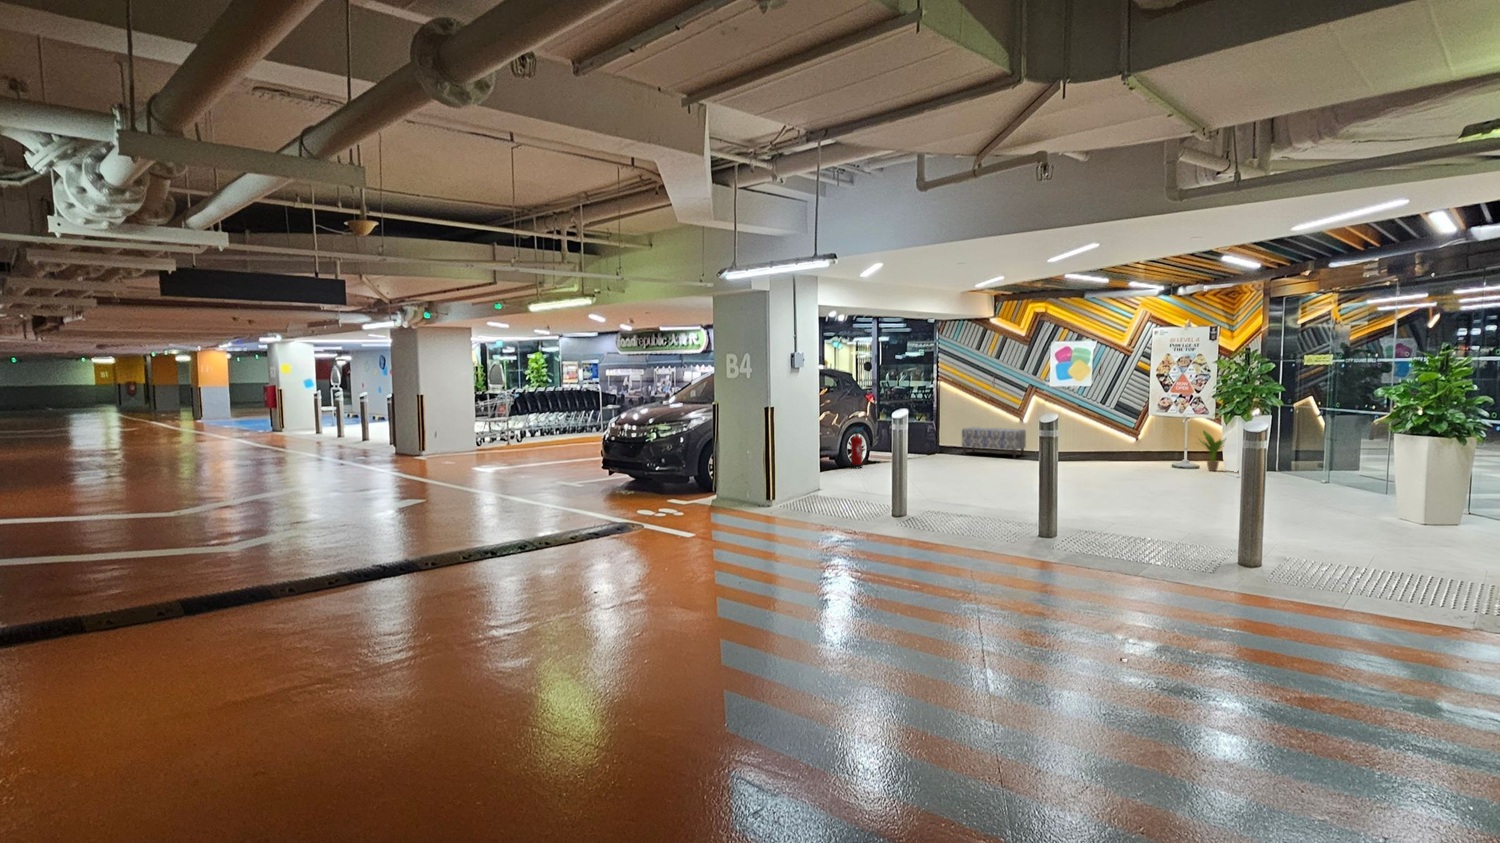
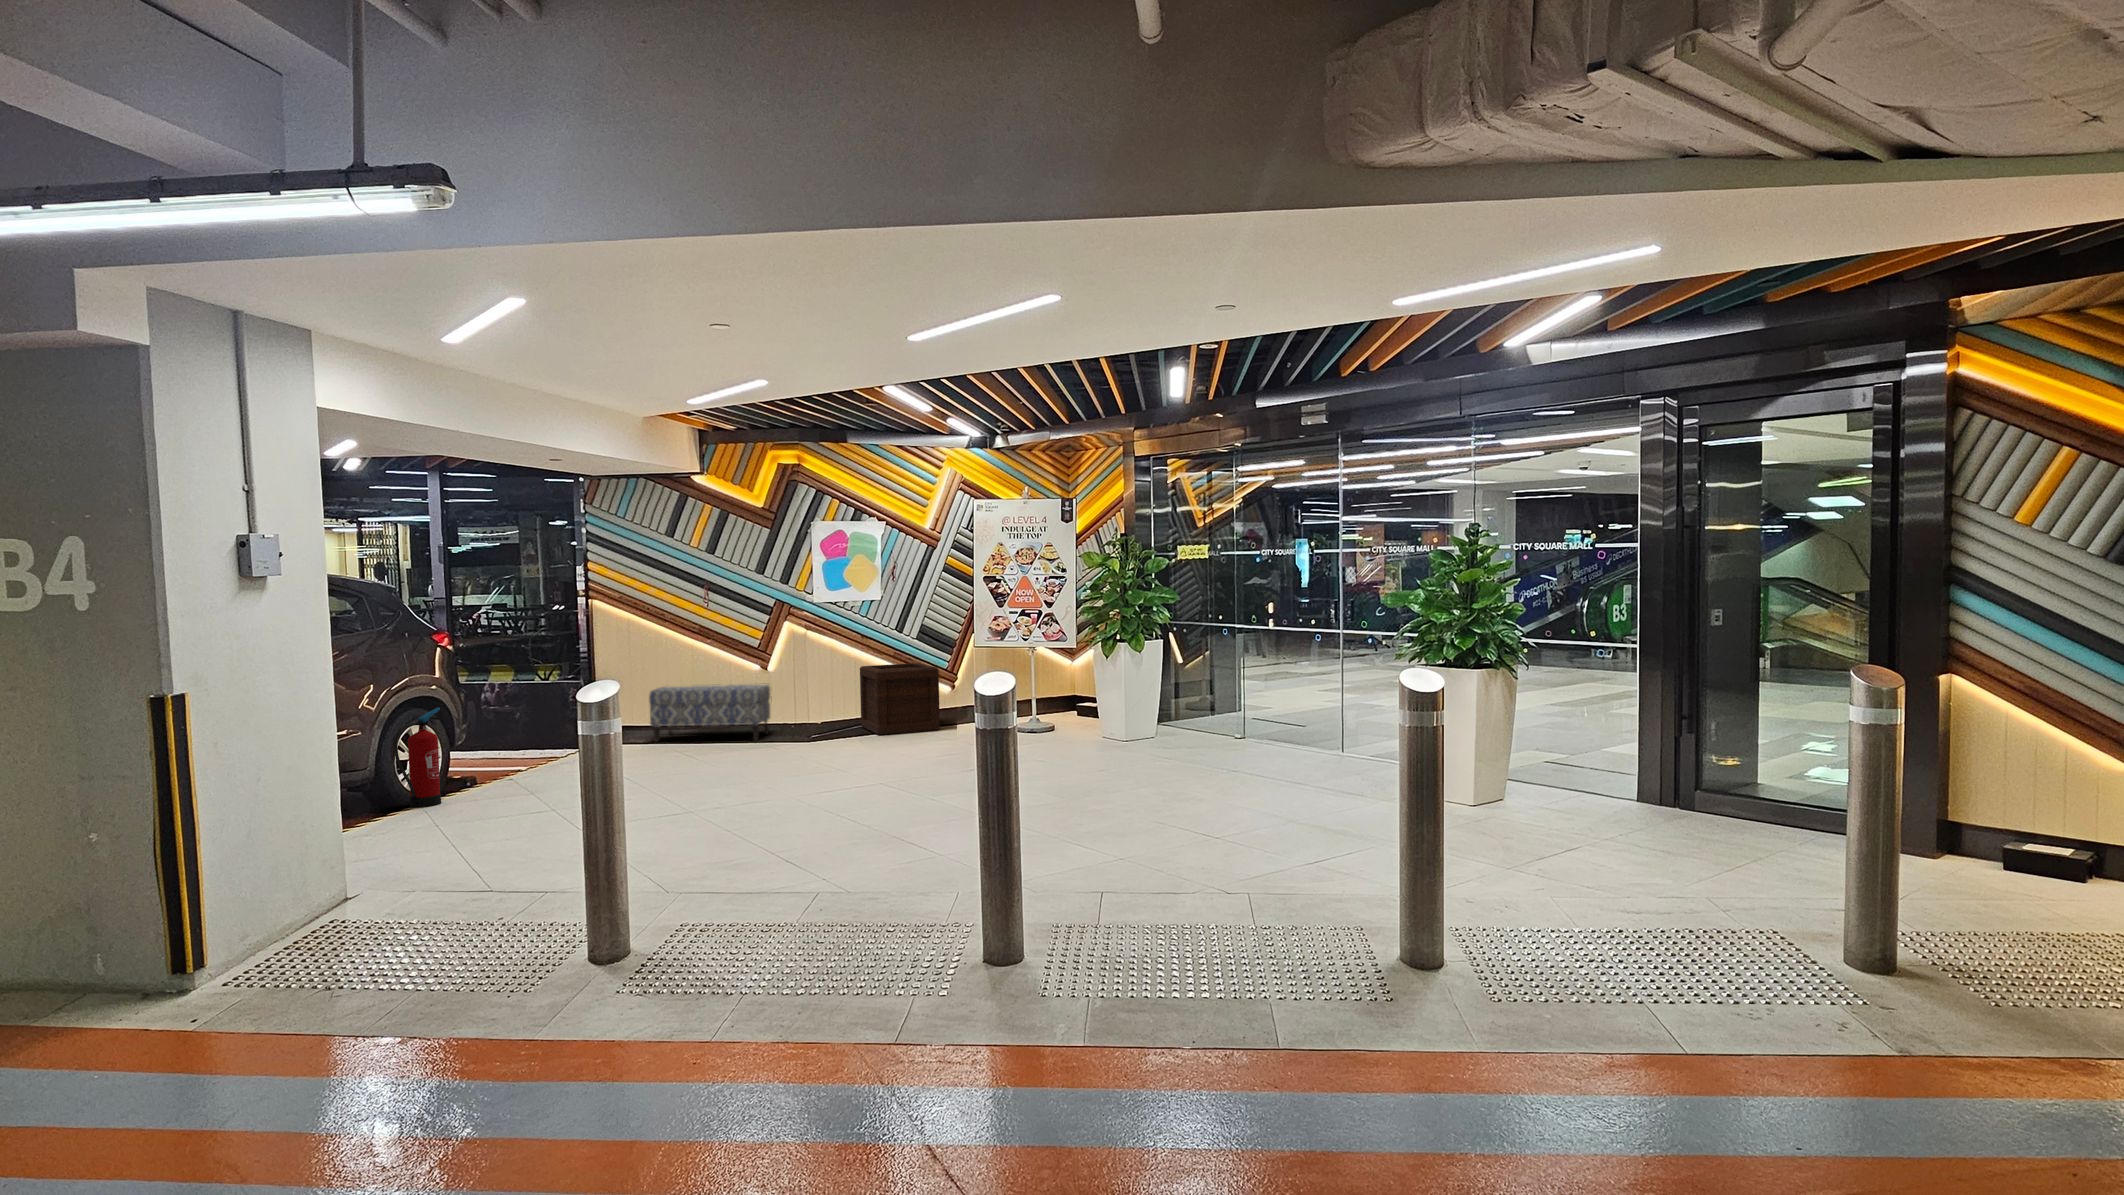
wooden crate: none [1077,423,1123,462] -> present [860,663,940,735]
potted plant: present [1201,431,1226,471] -> none [1053,666,1101,733]

